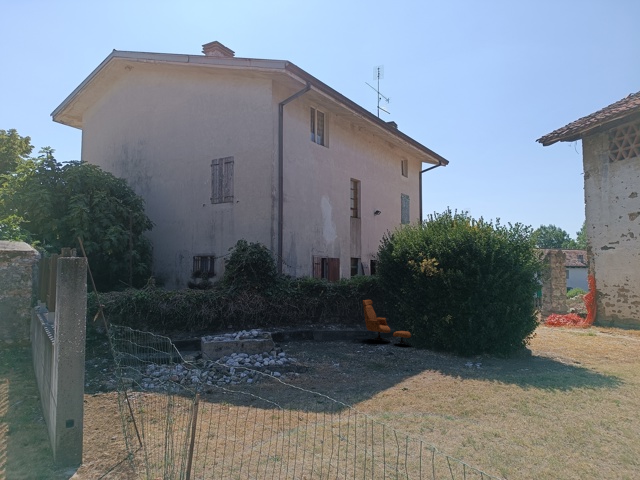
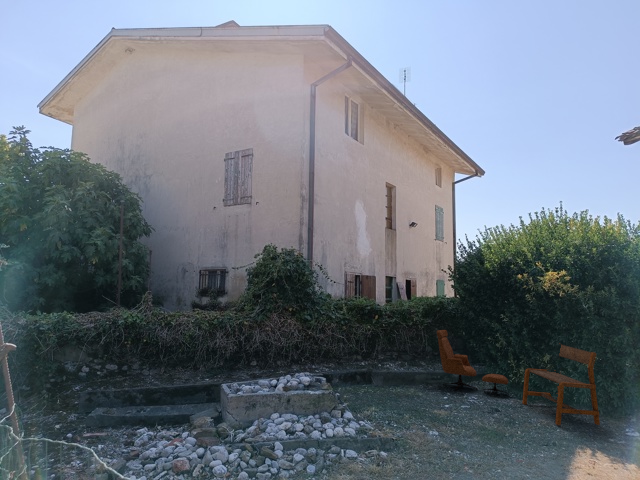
bench: none [416,308,457,361] -> present [522,345,600,425]

